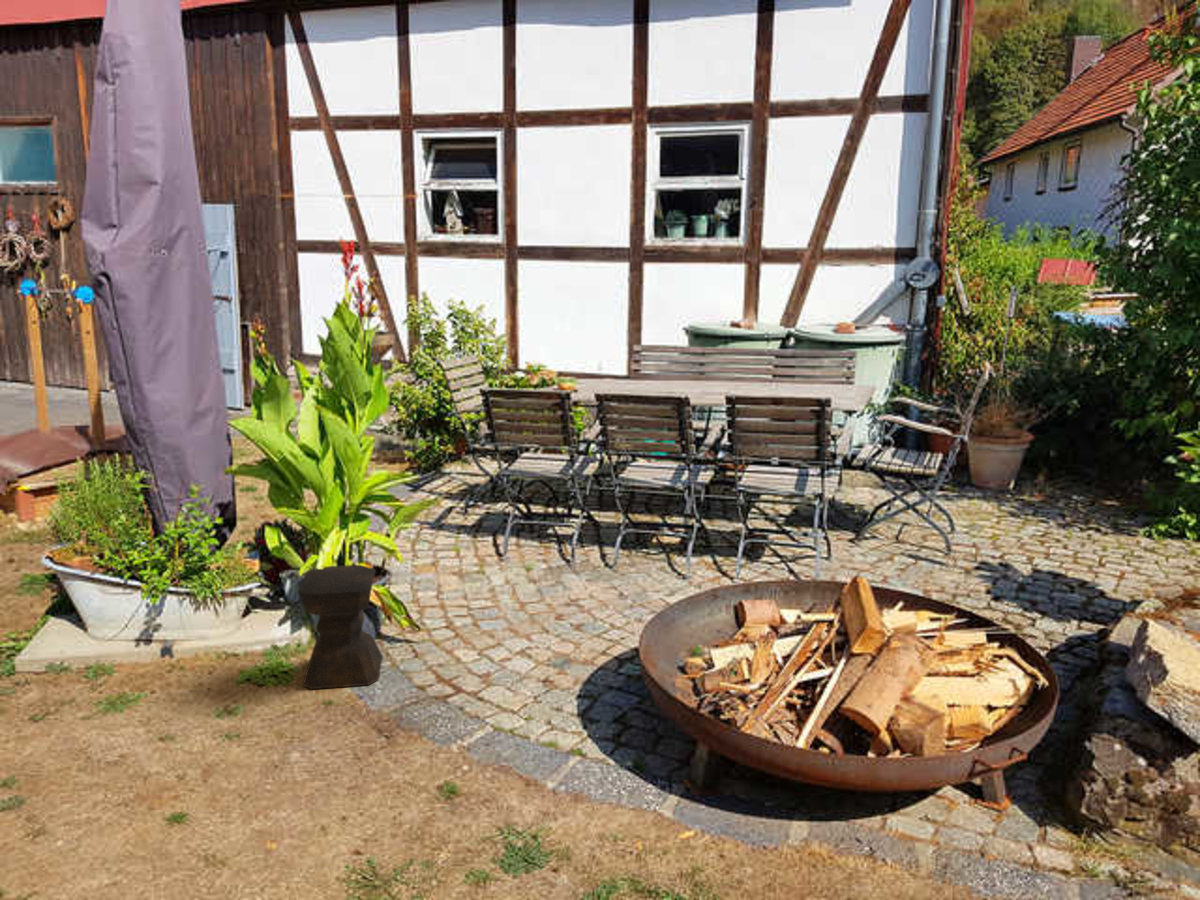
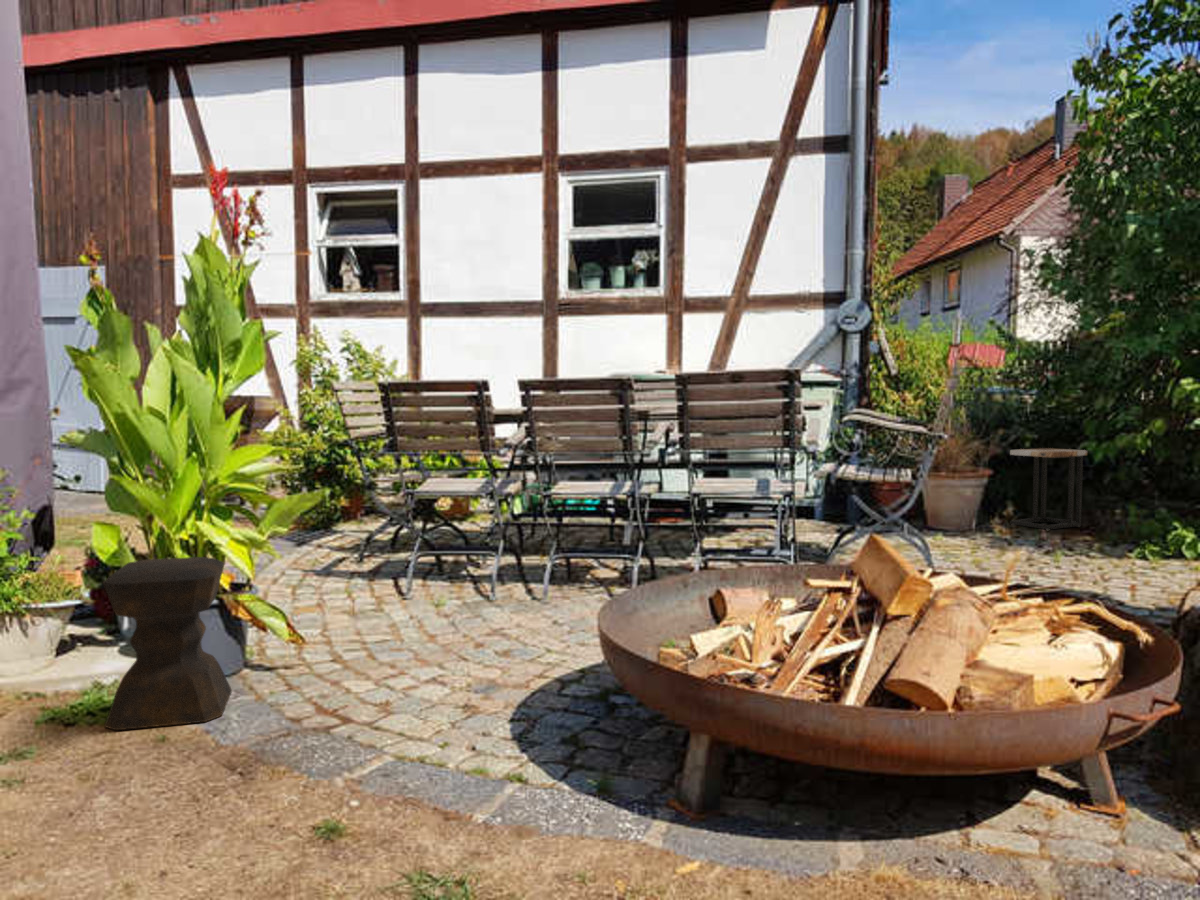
side table: none [1051,412,1131,492] -> present [1010,448,1087,530]

